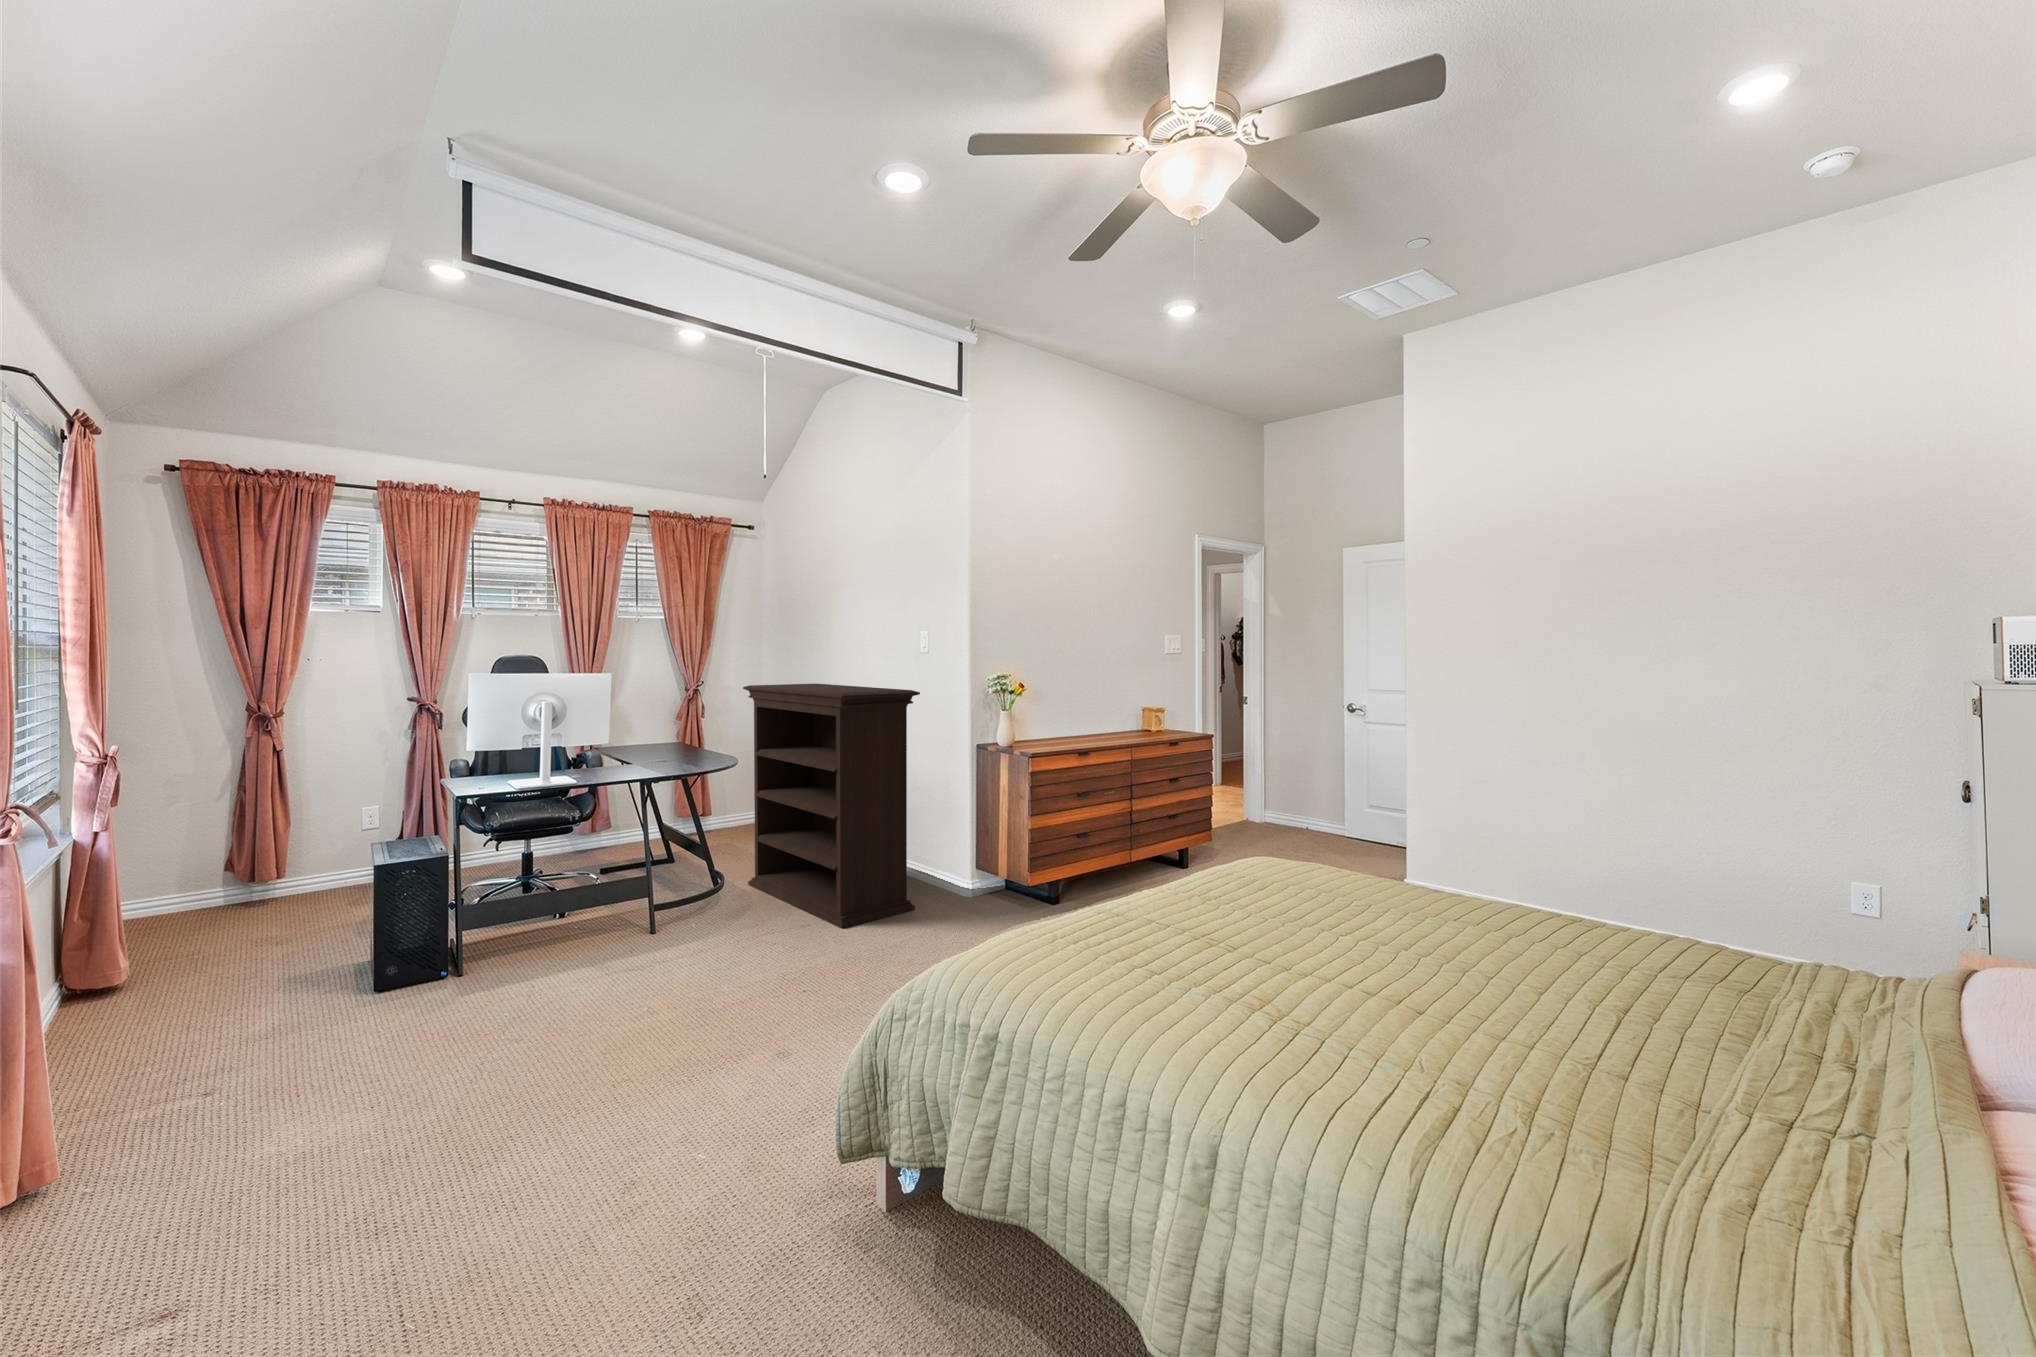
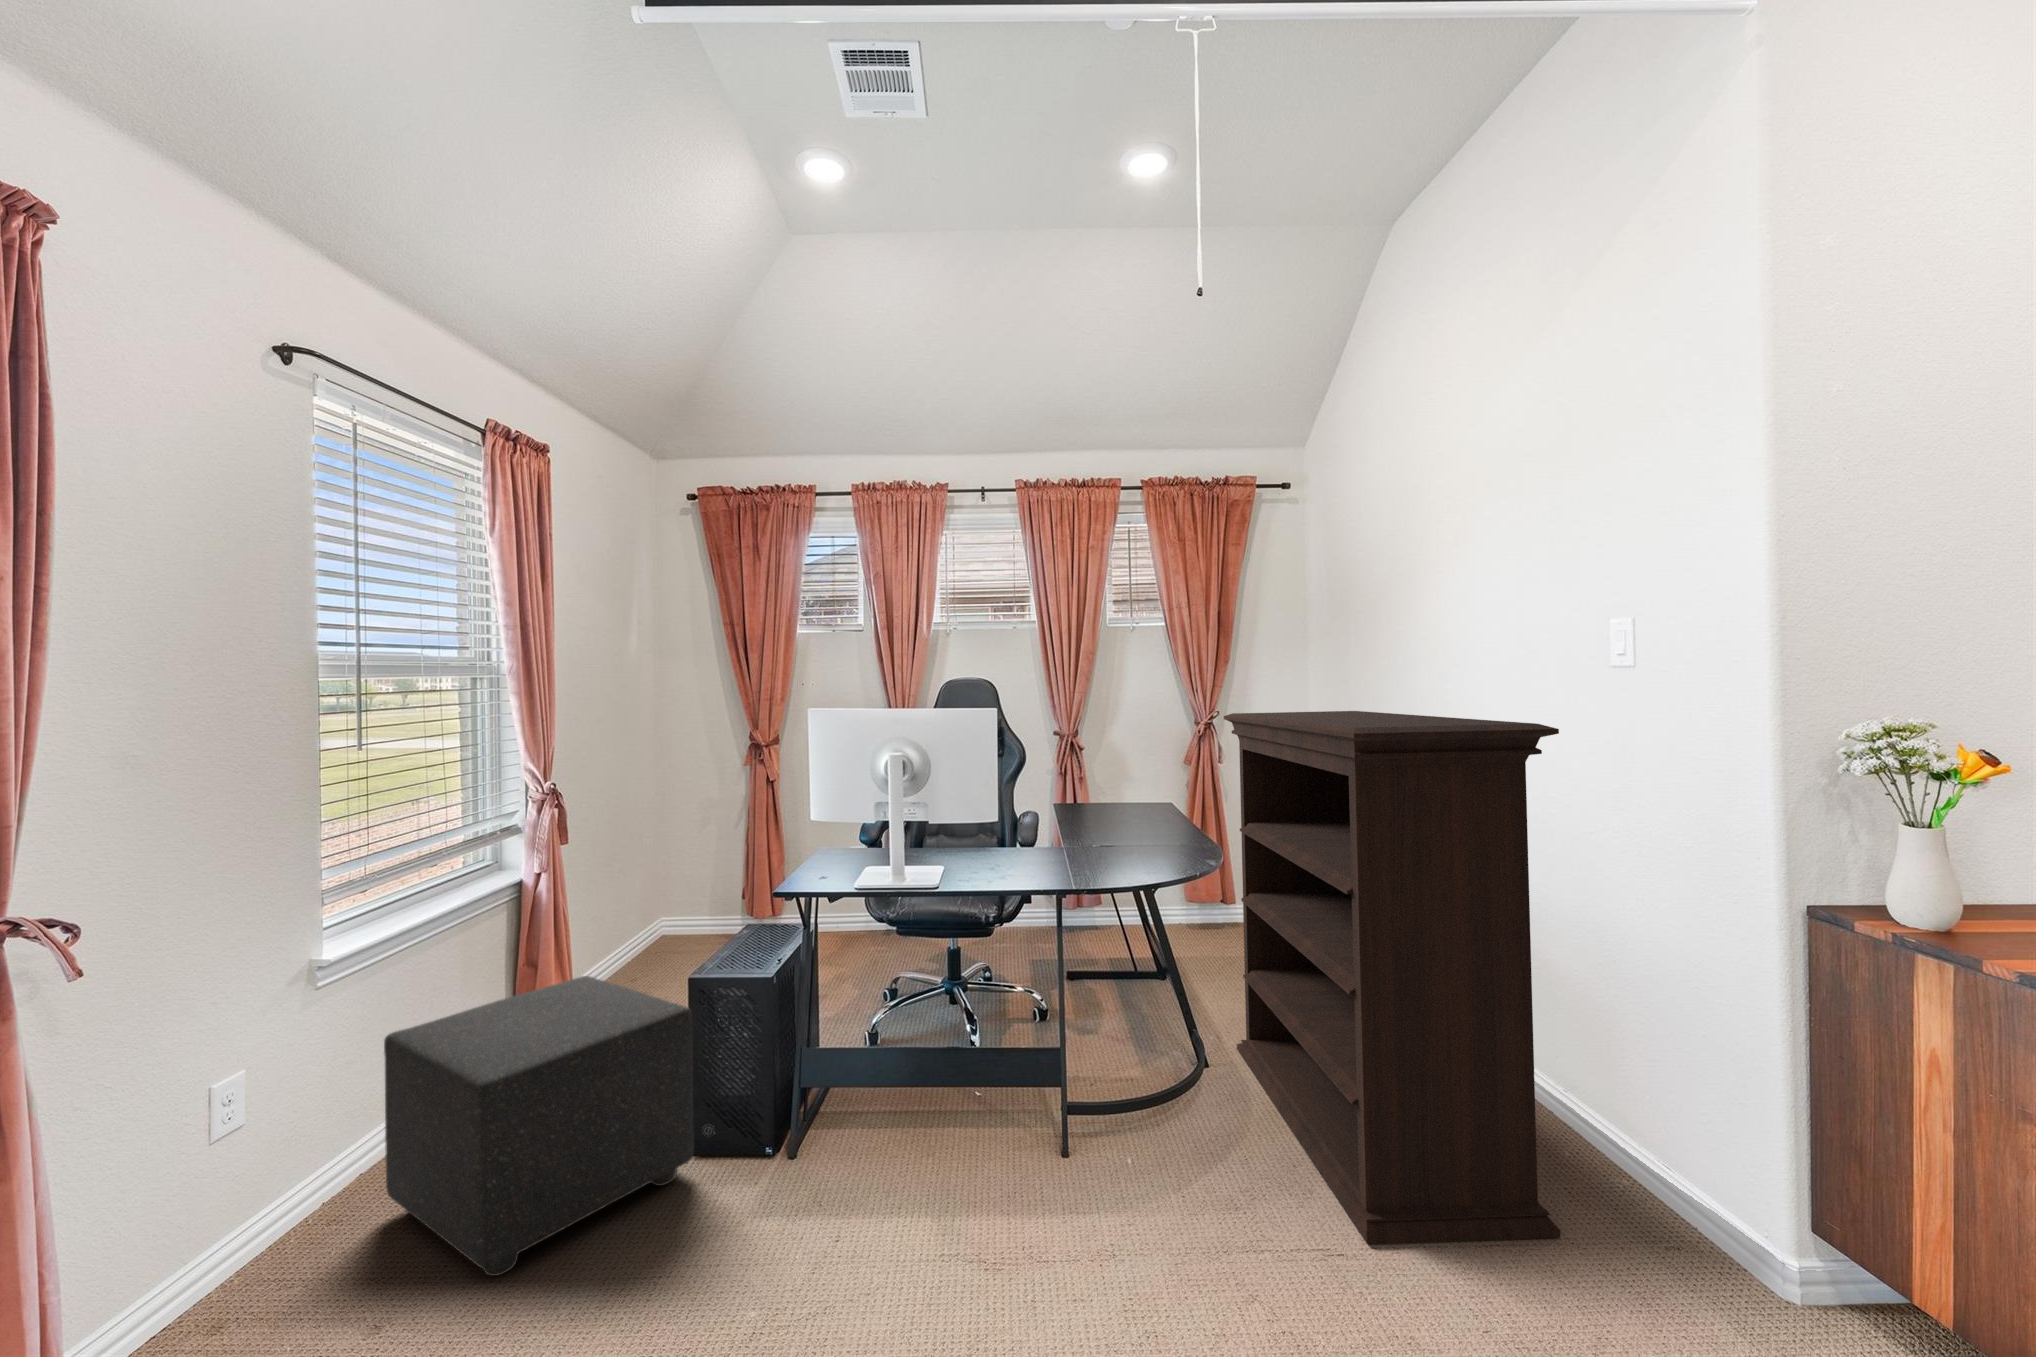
ottoman: none [167,888,430,1067] -> present [384,976,694,1276]

